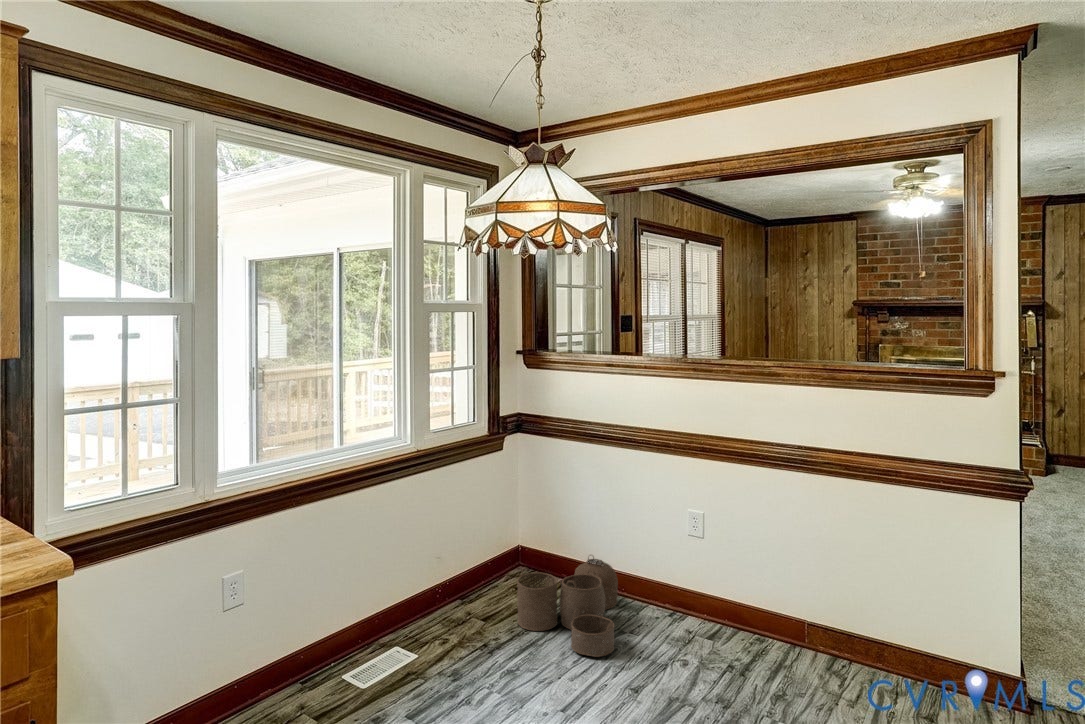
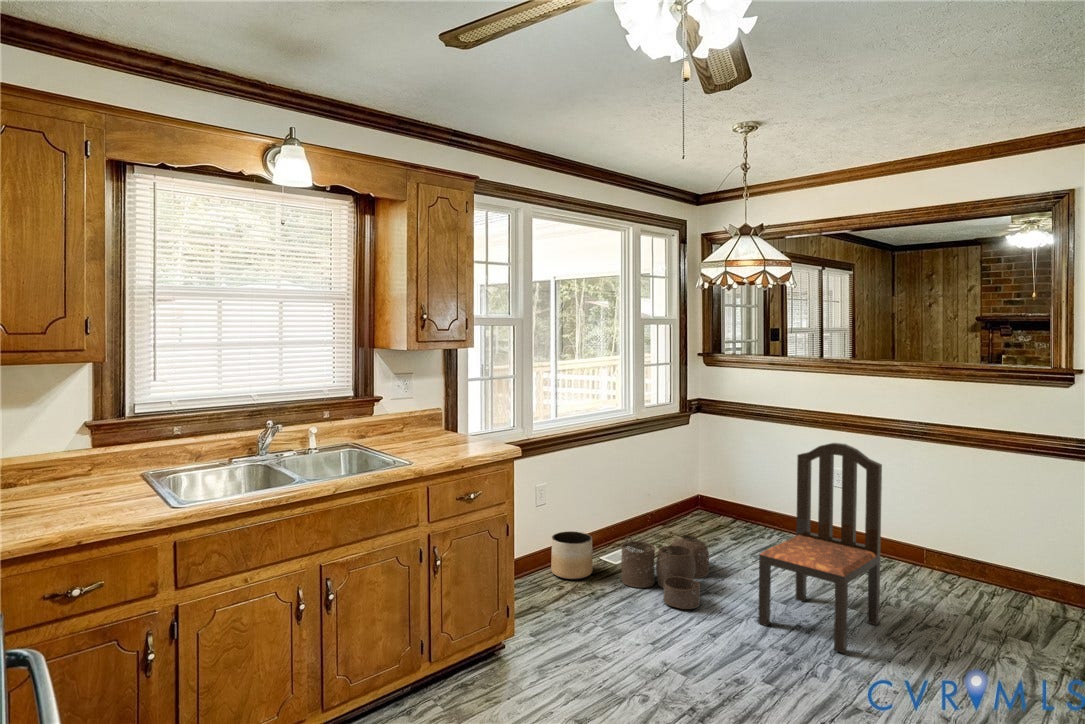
dining chair: none [685,447,816,699] -> present [758,443,882,653]
planter: none [430,565,482,627] -> present [551,531,593,579]

